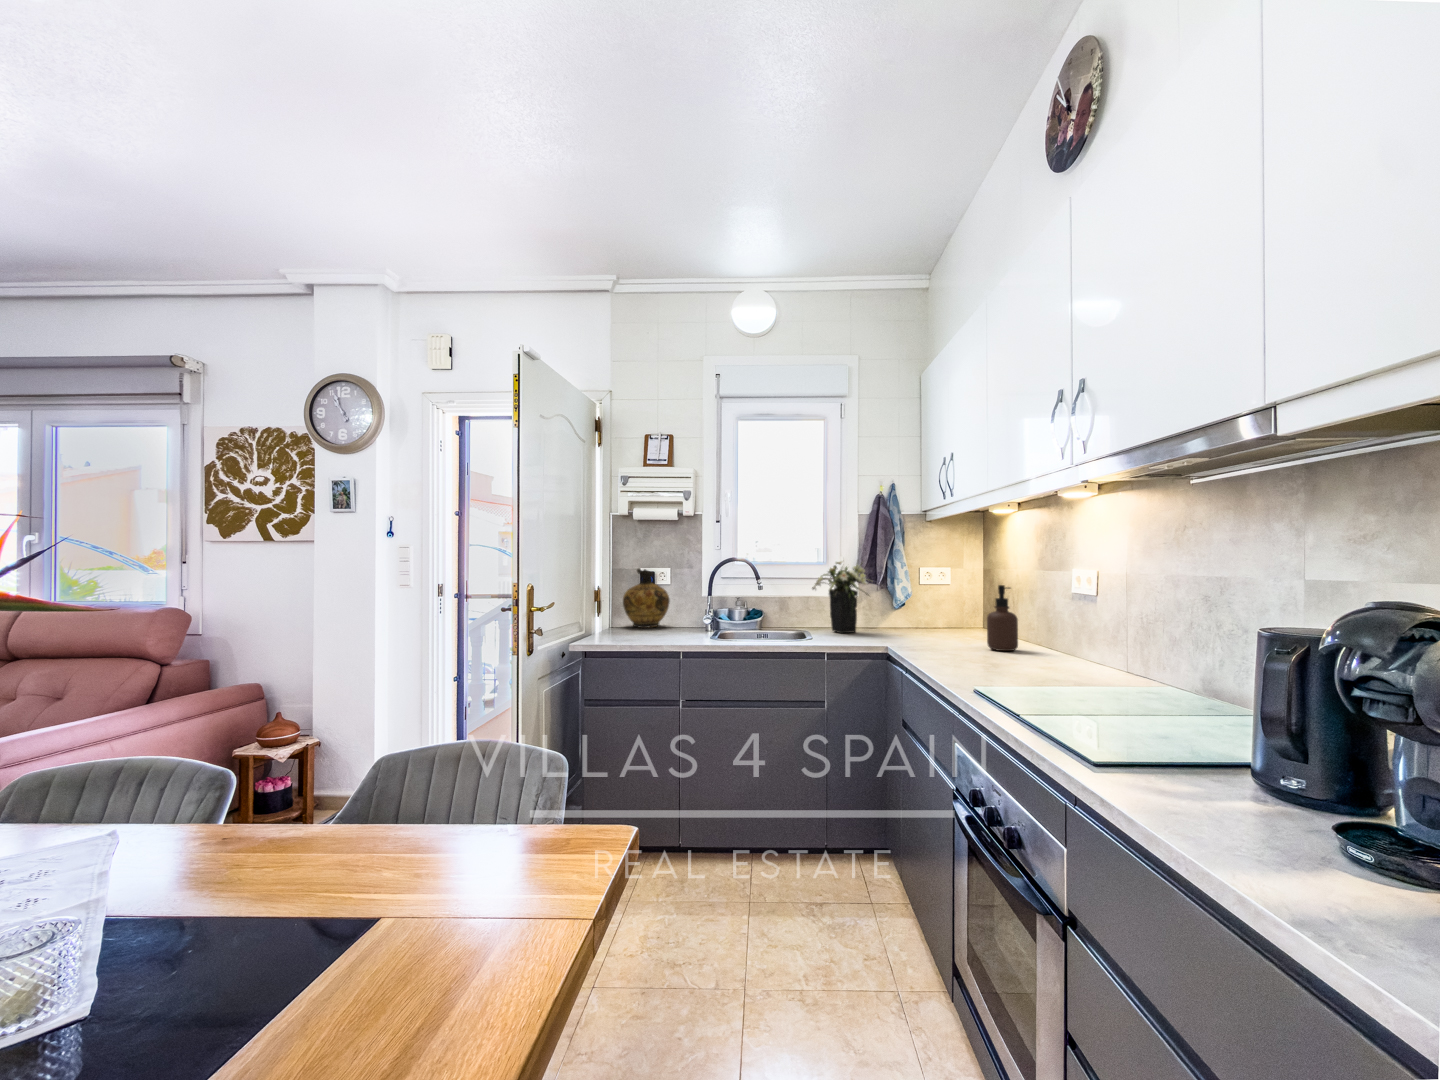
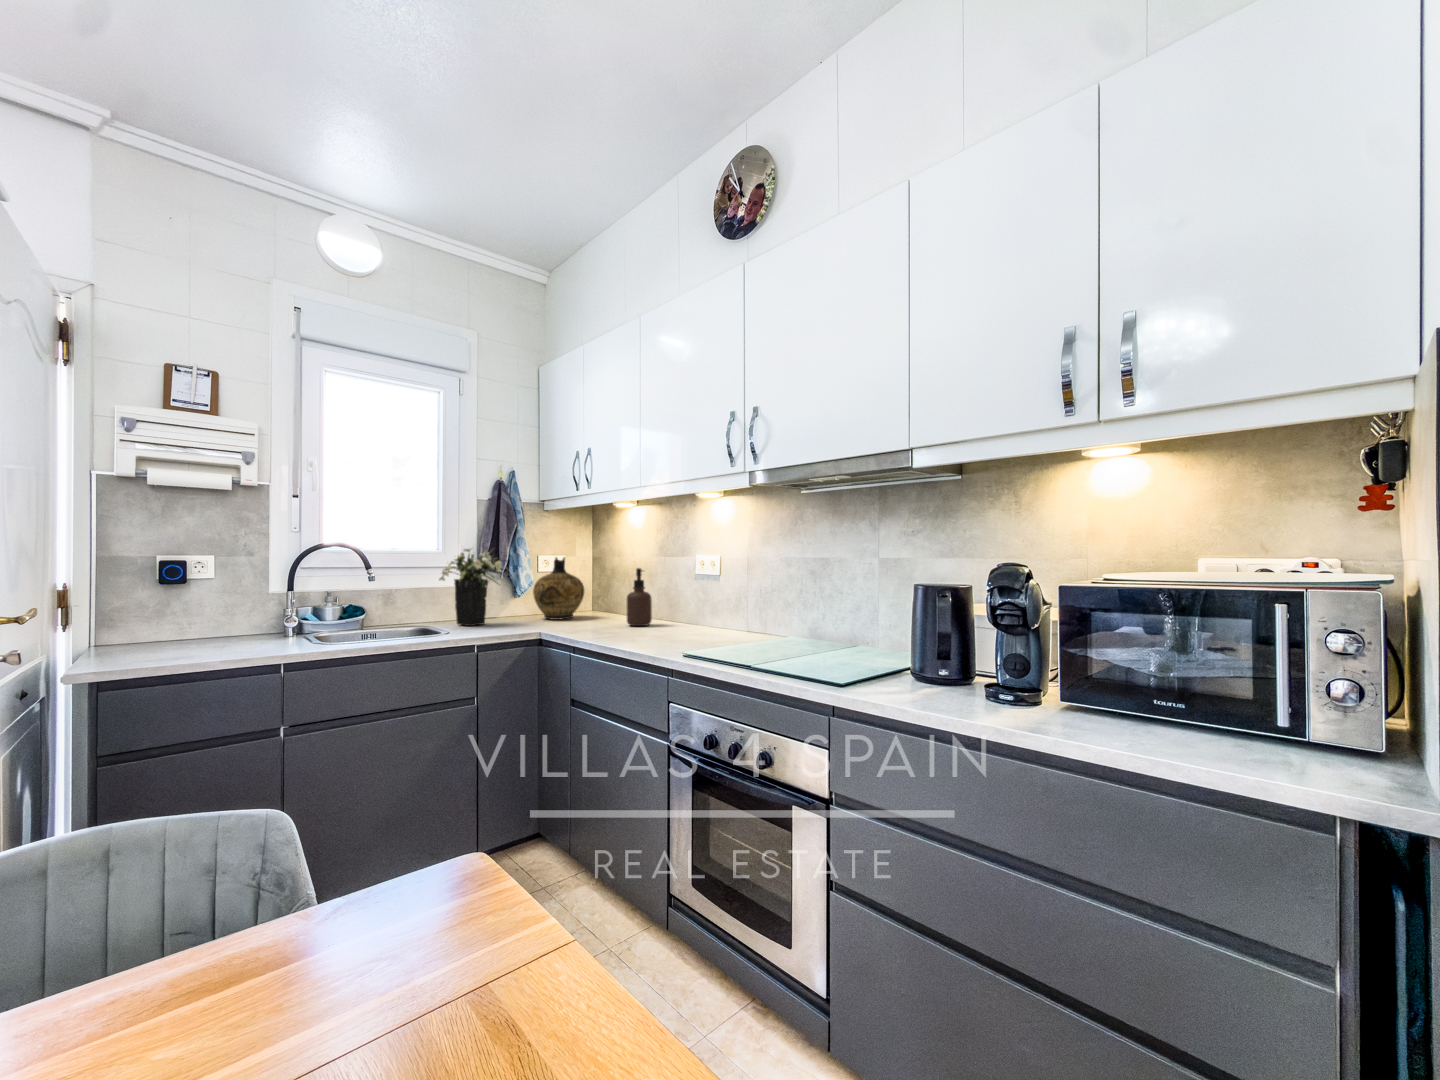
ceramic jug: present [623,569,670,628] -> present [533,558,584,620]

